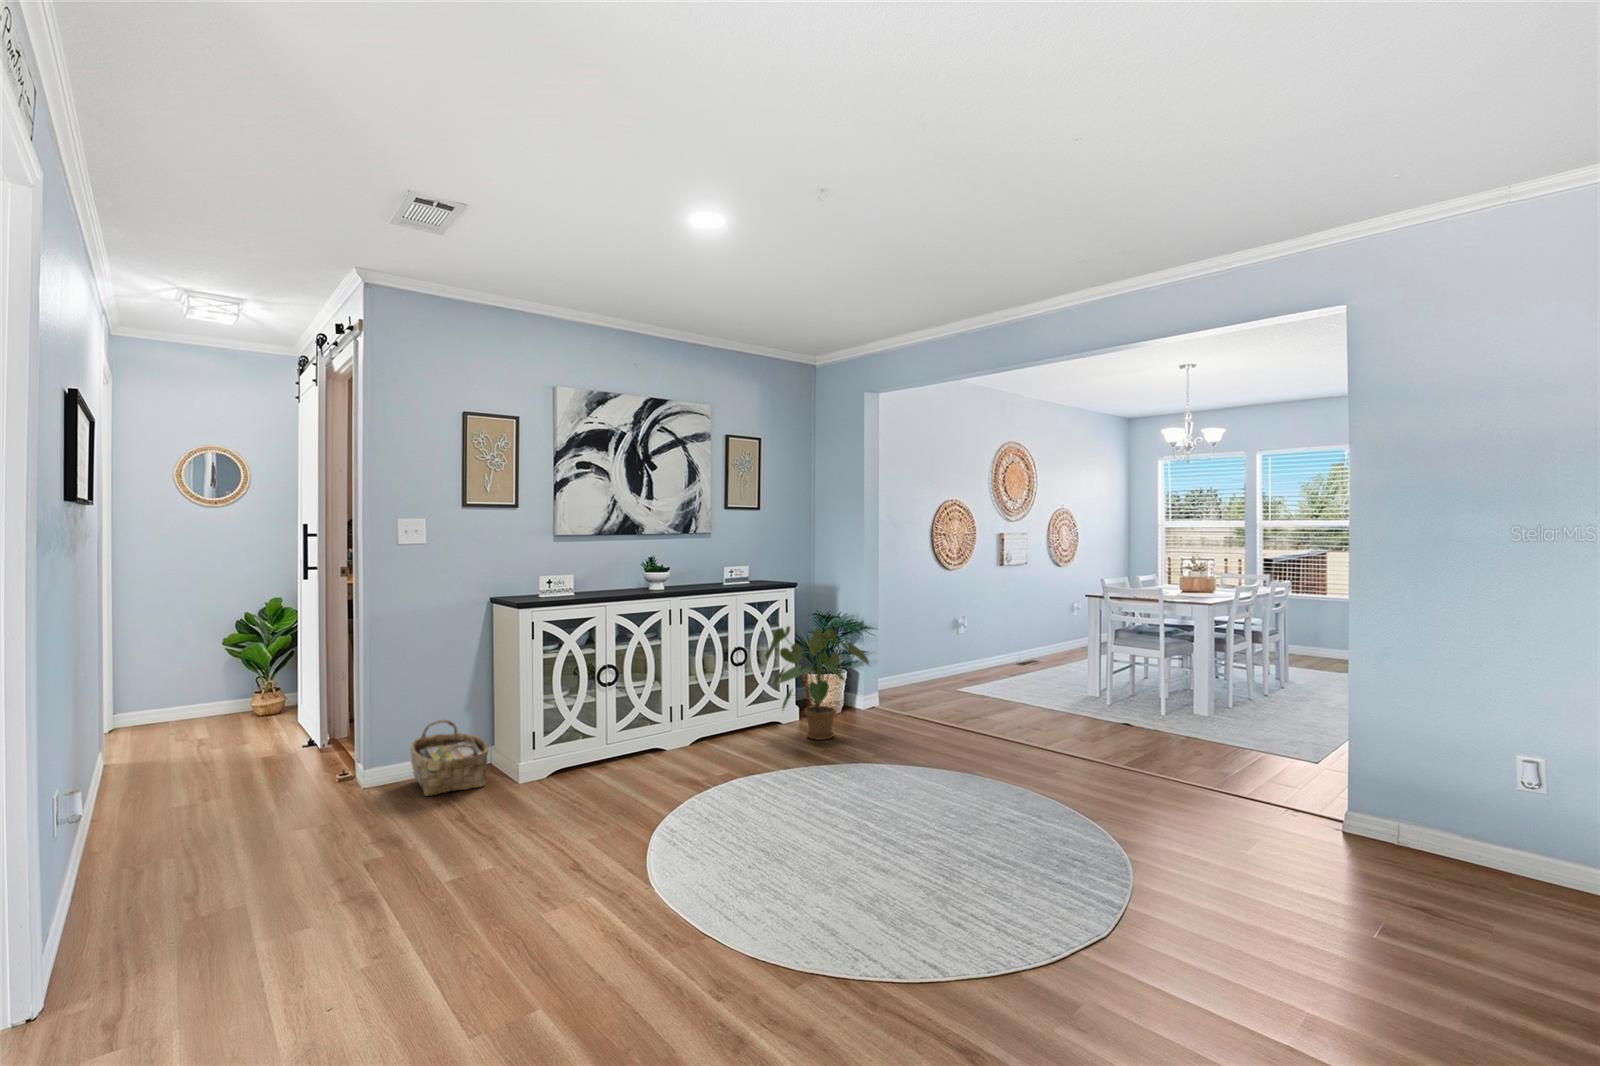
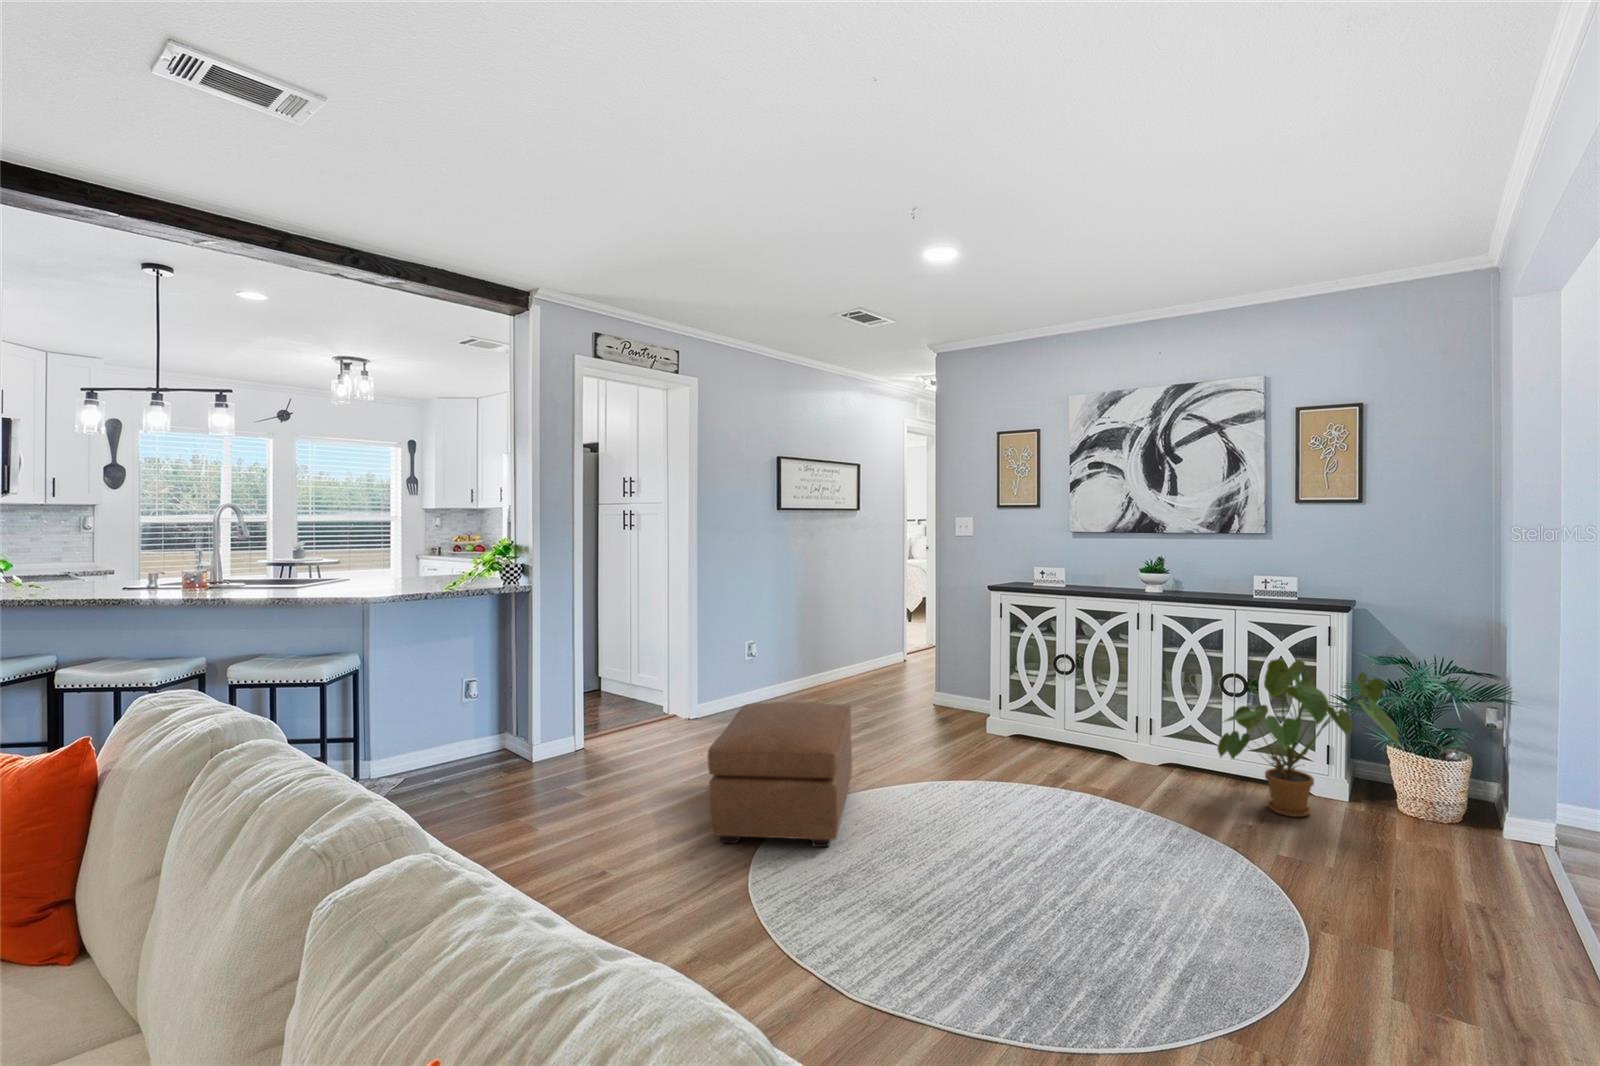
woven basket: present [410,720,488,796] -> none [923,669,983,724]
ottoman: none [502,757,793,981] -> present [707,702,852,847]

